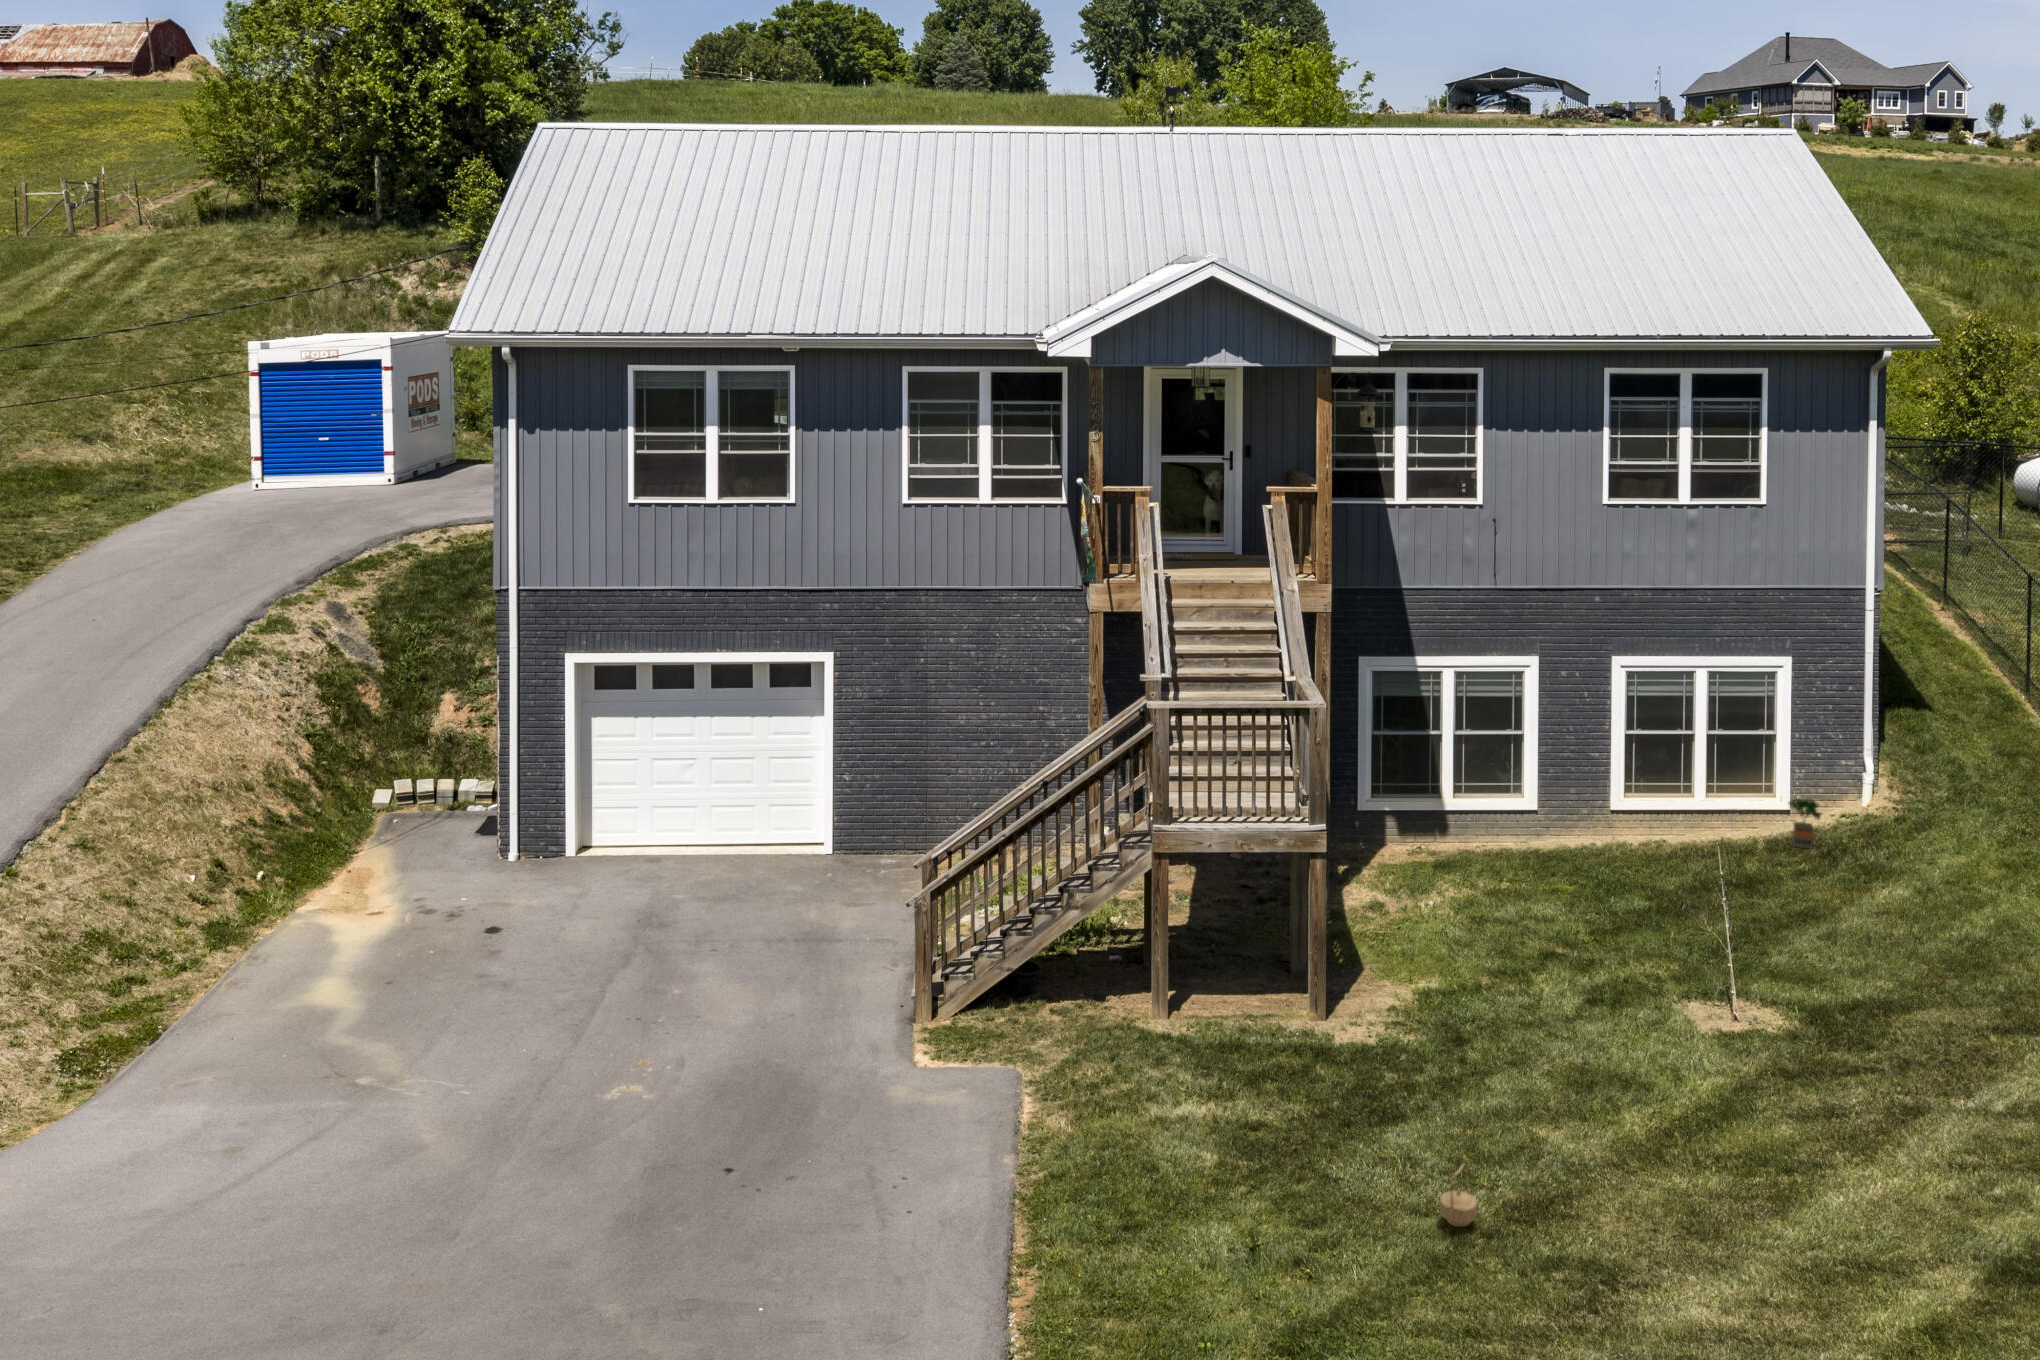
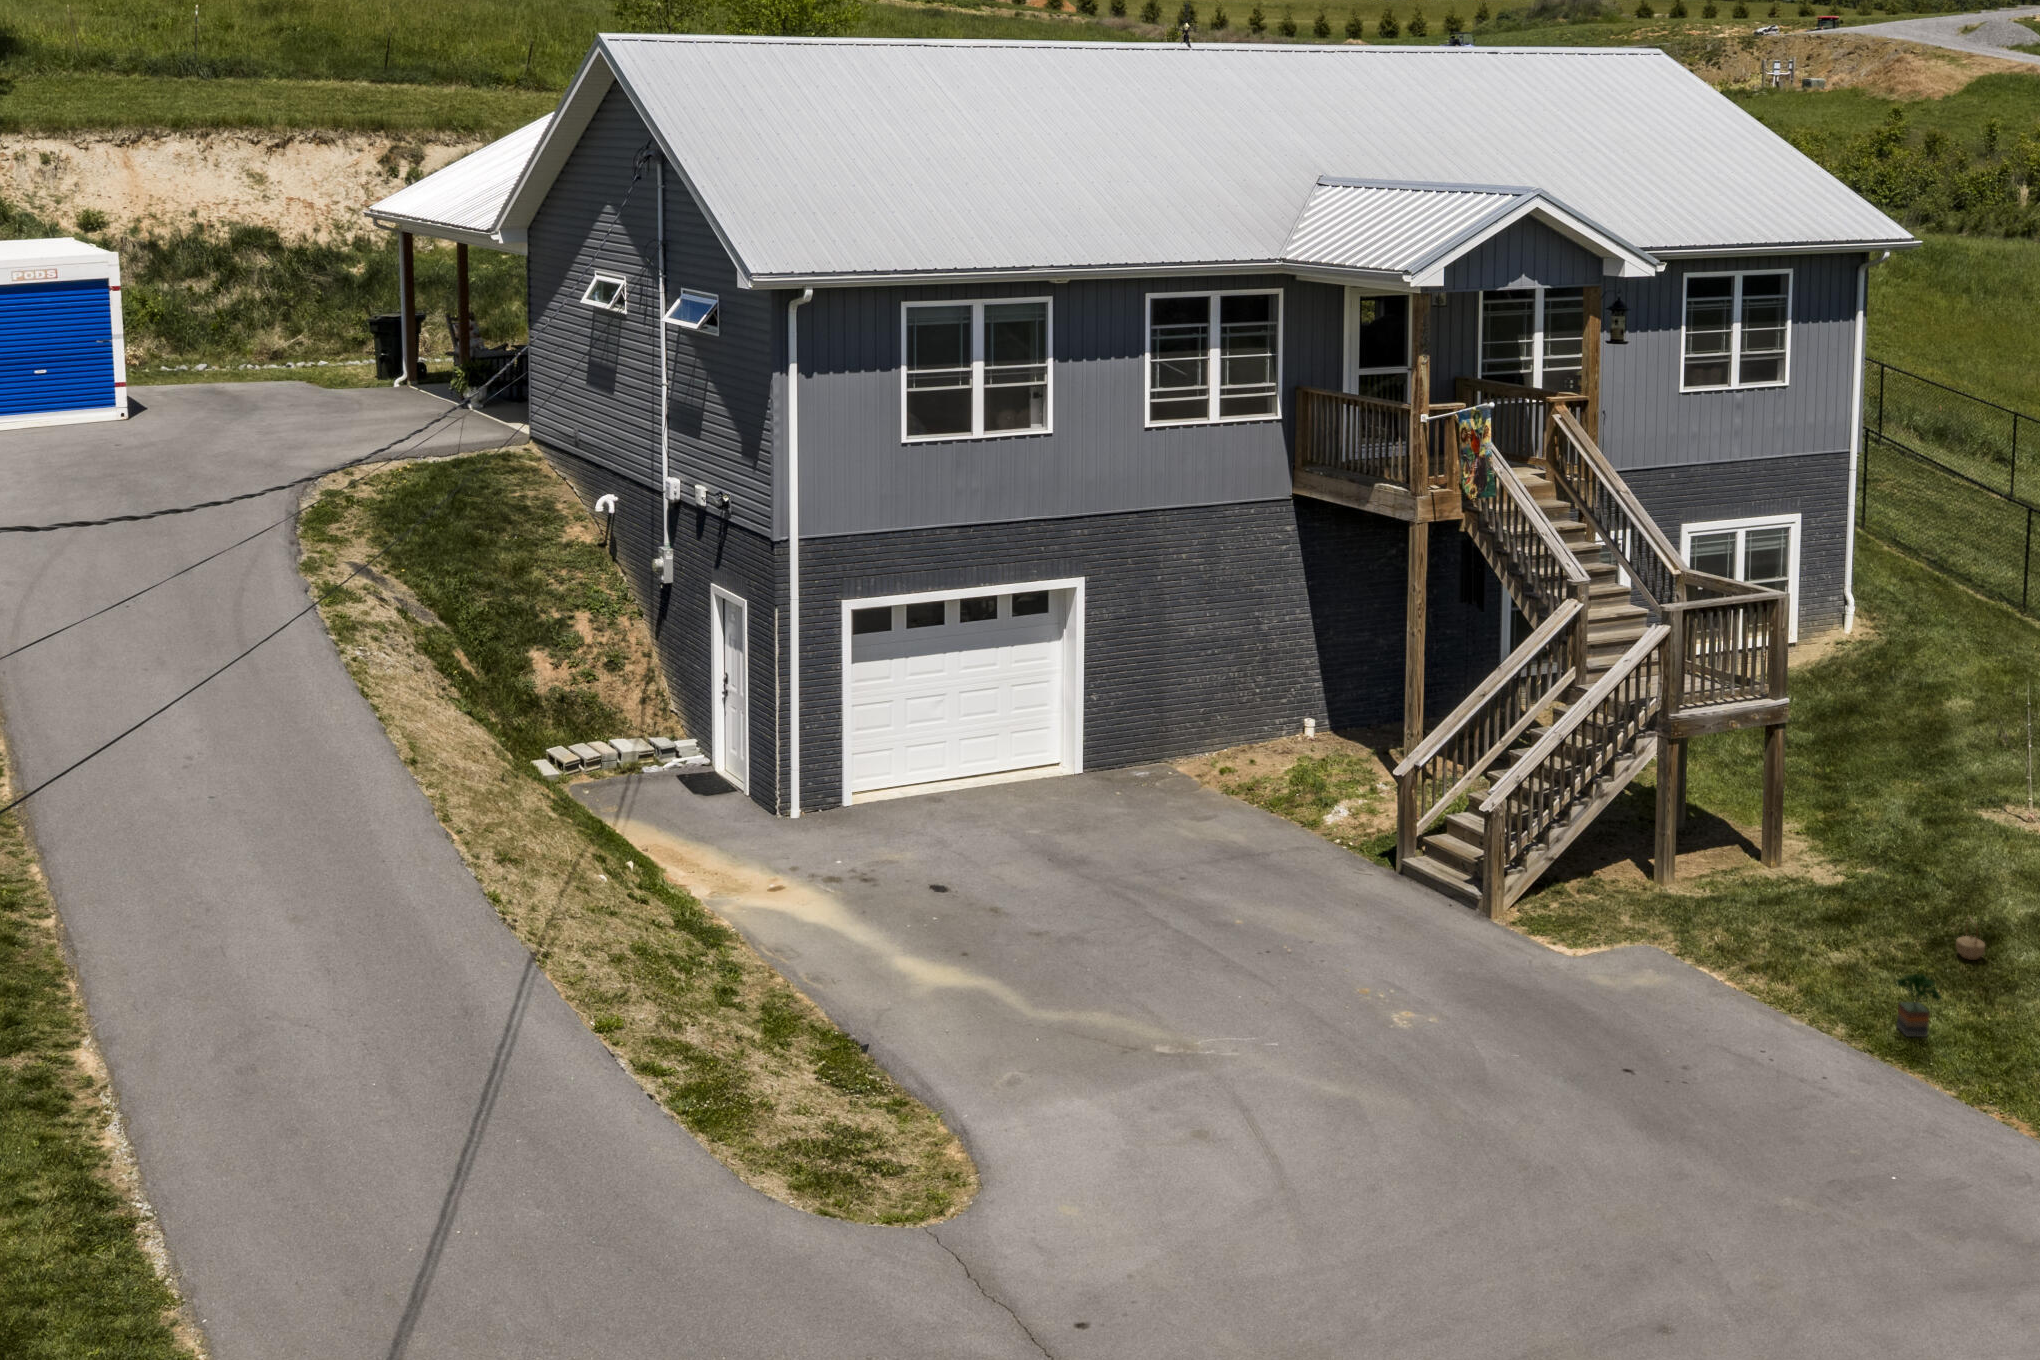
potted tree: present [1788,799,1821,849] -> present [1896,974,1941,1037]

